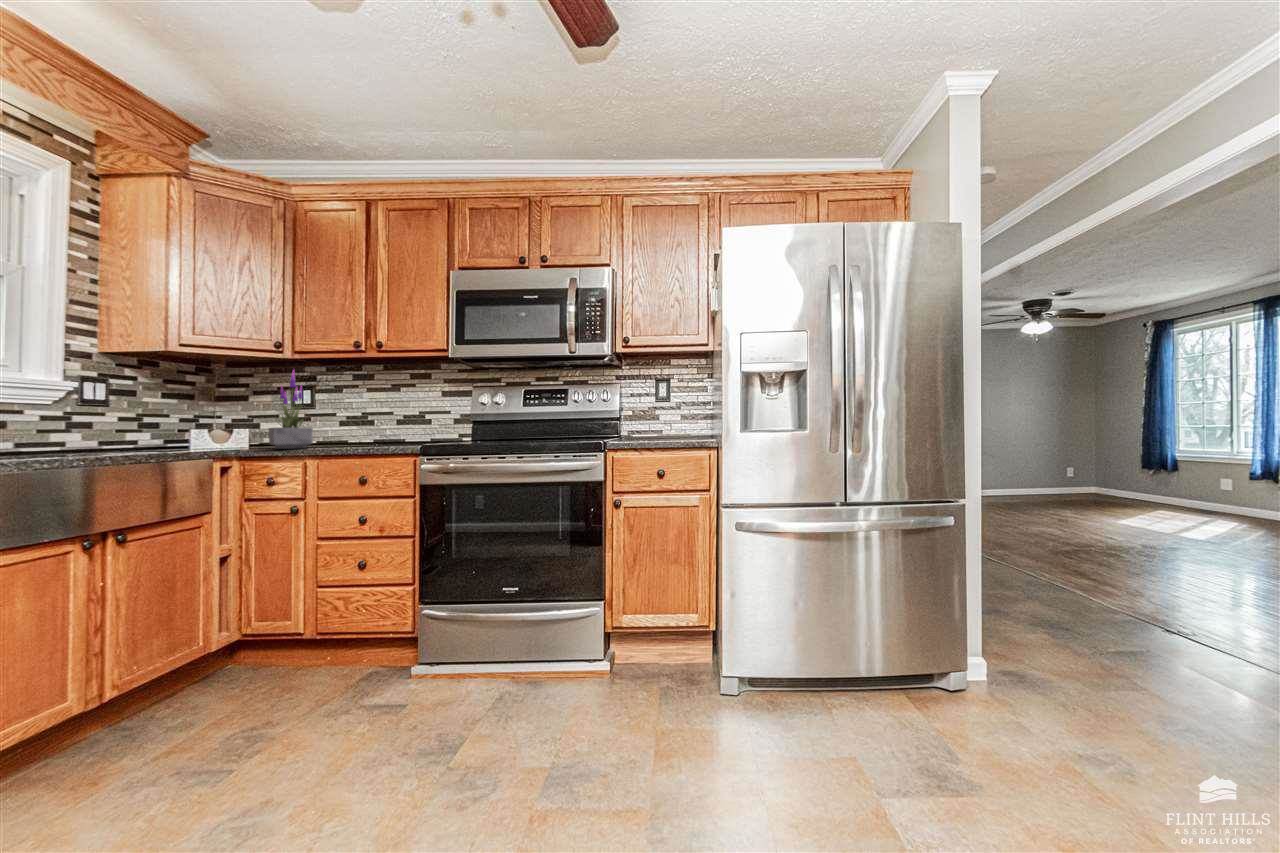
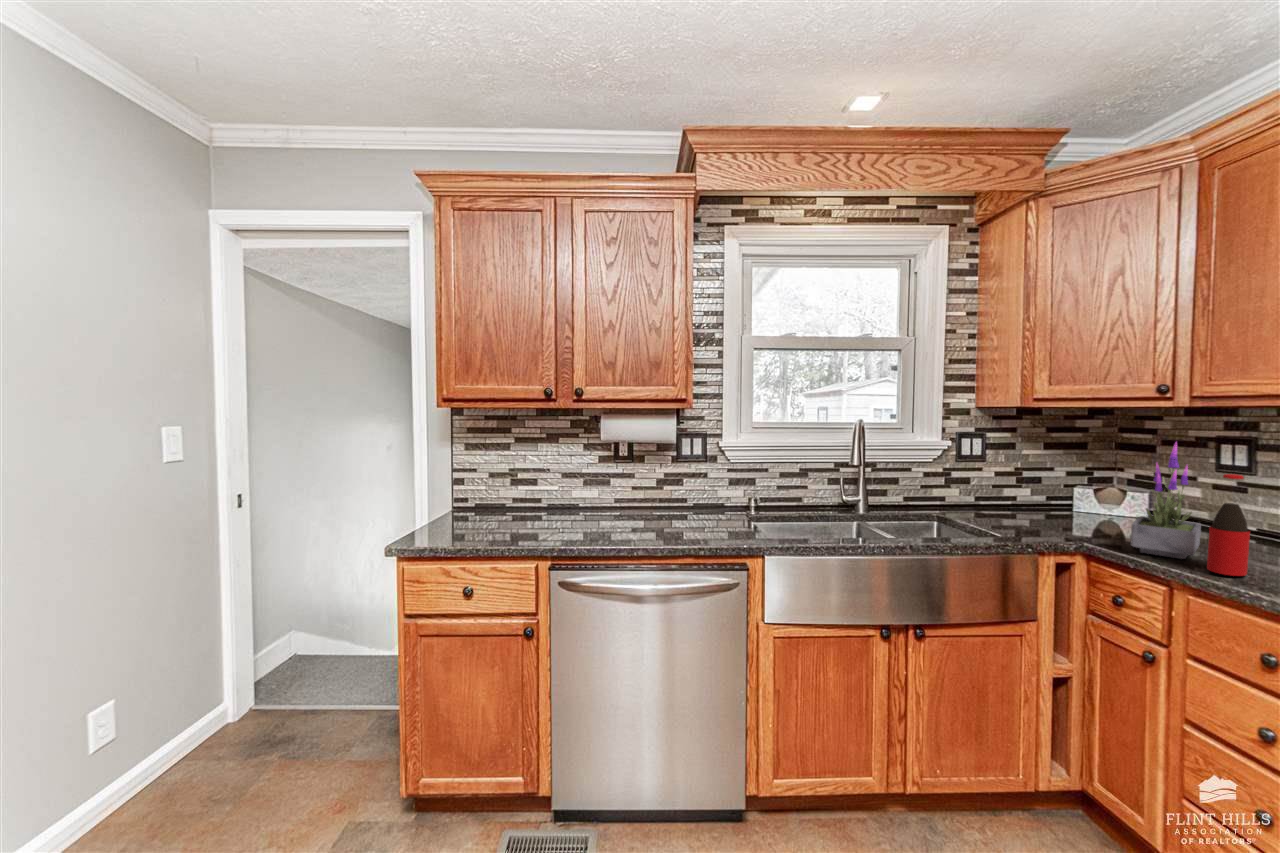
bottle: none [325,383,346,448] -> present [1207,474,1250,576]

